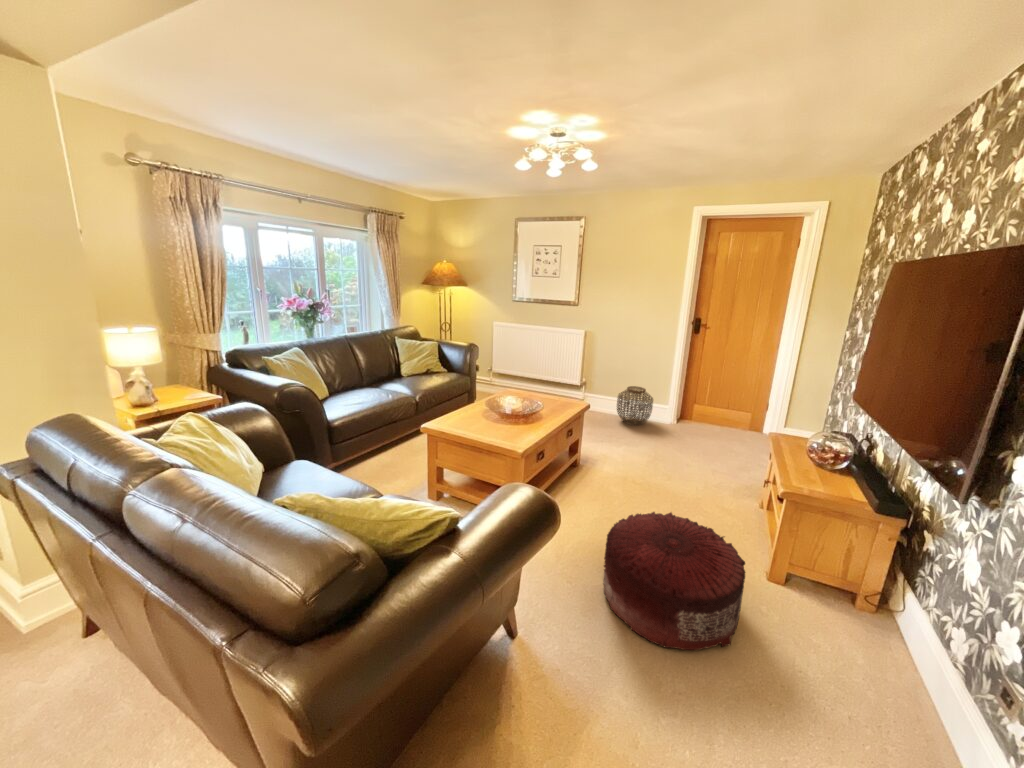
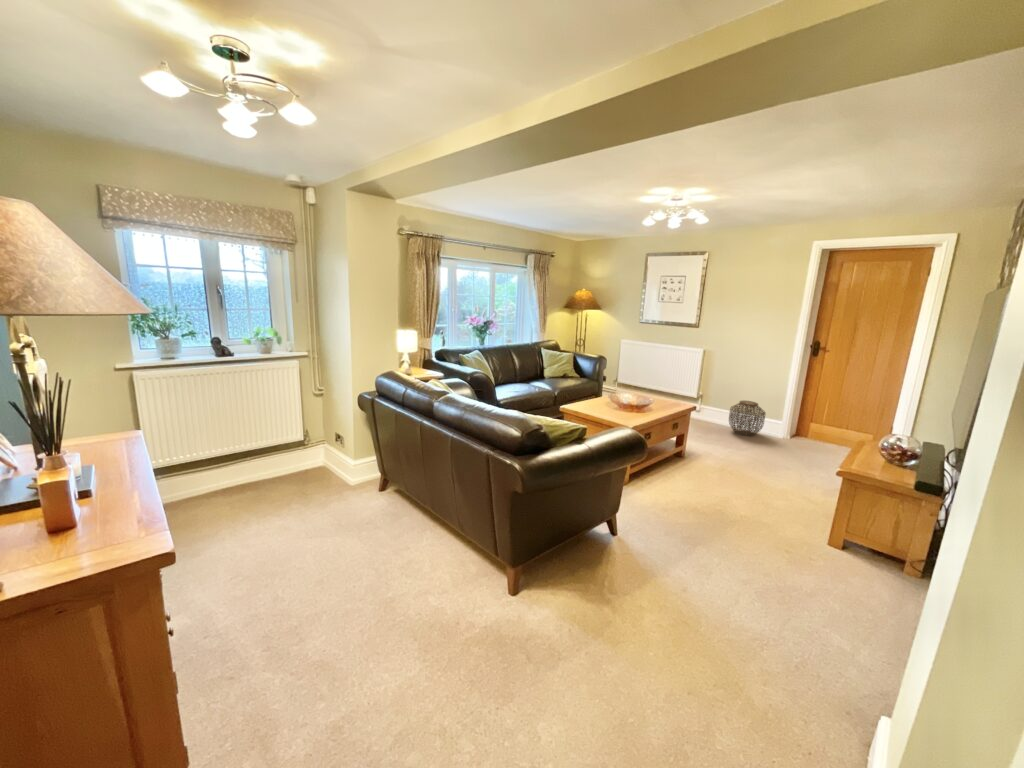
pouf: present [603,512,745,650] -> none [681,478,794,568]

